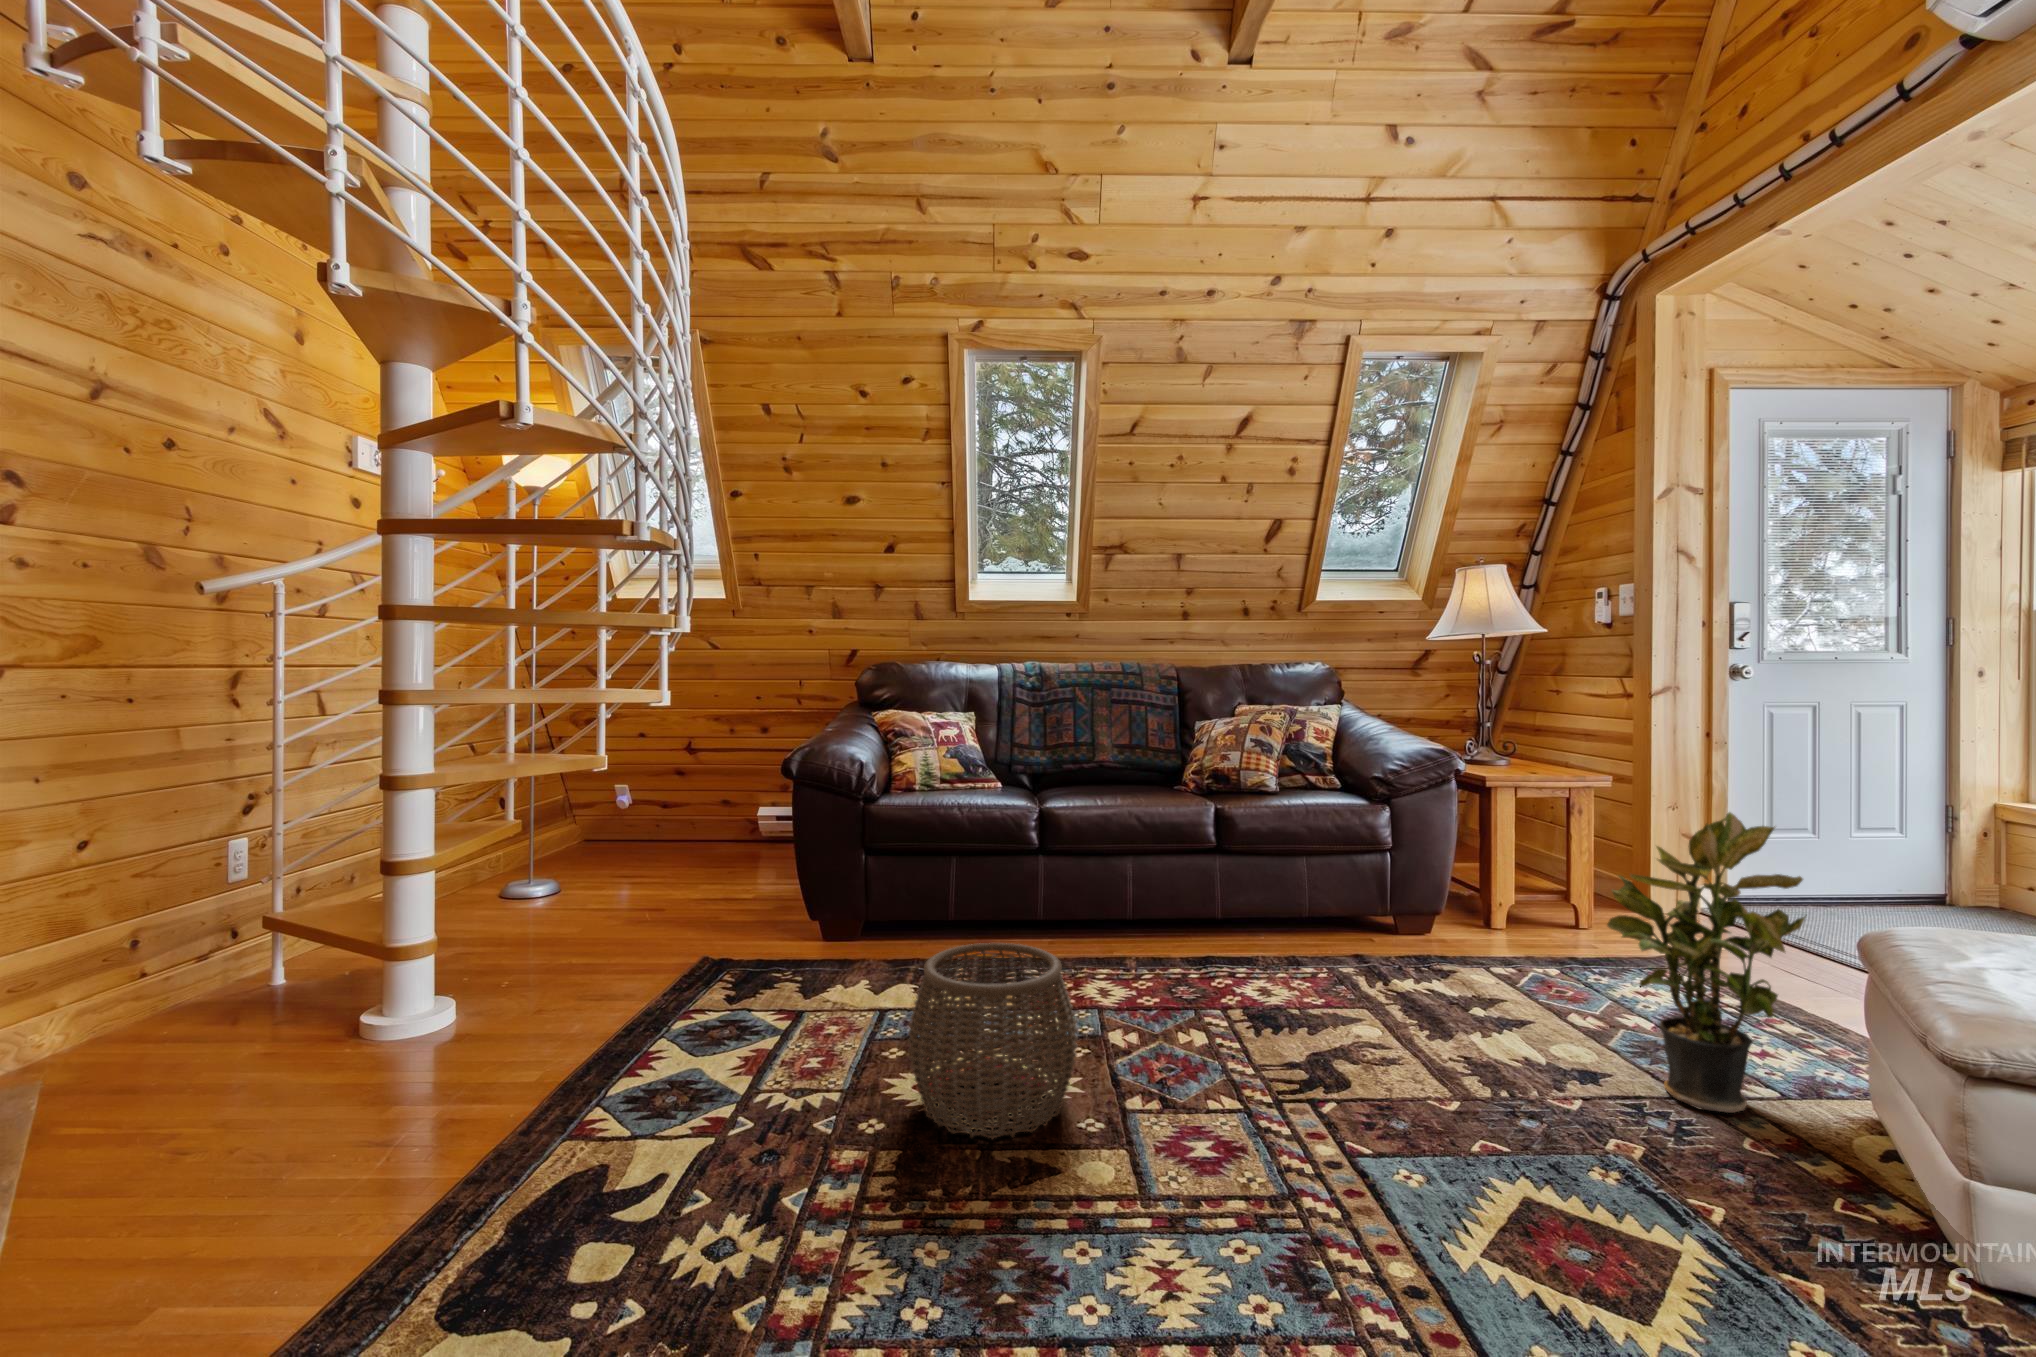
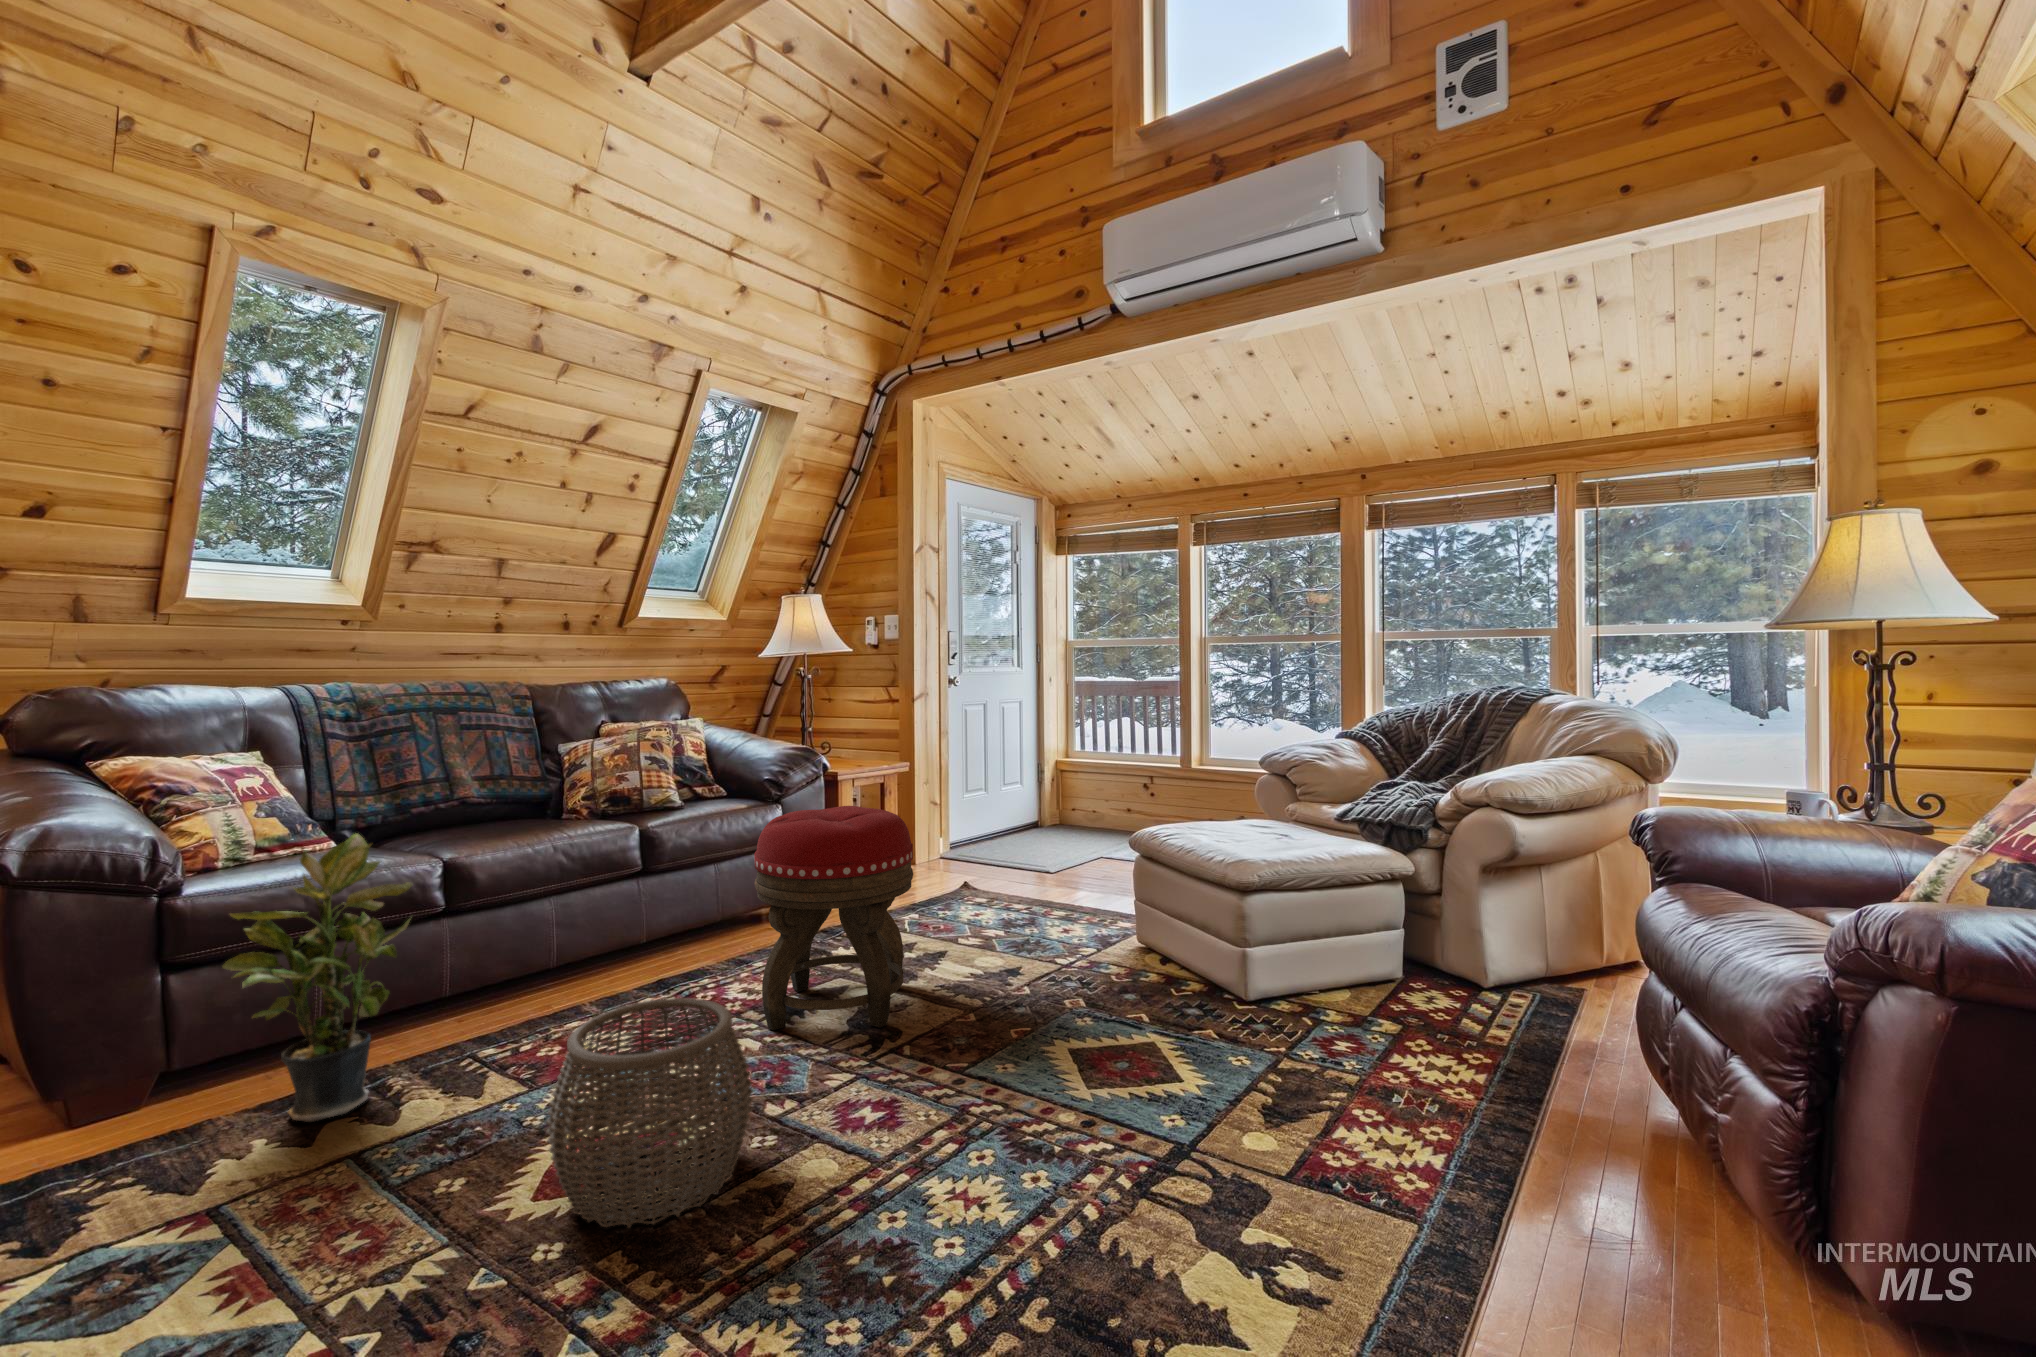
footstool: none [1224,806,1415,1074] -> present [754,806,913,1030]
potted plant: present [1607,812,1805,1113] -> present [223,833,413,1122]

